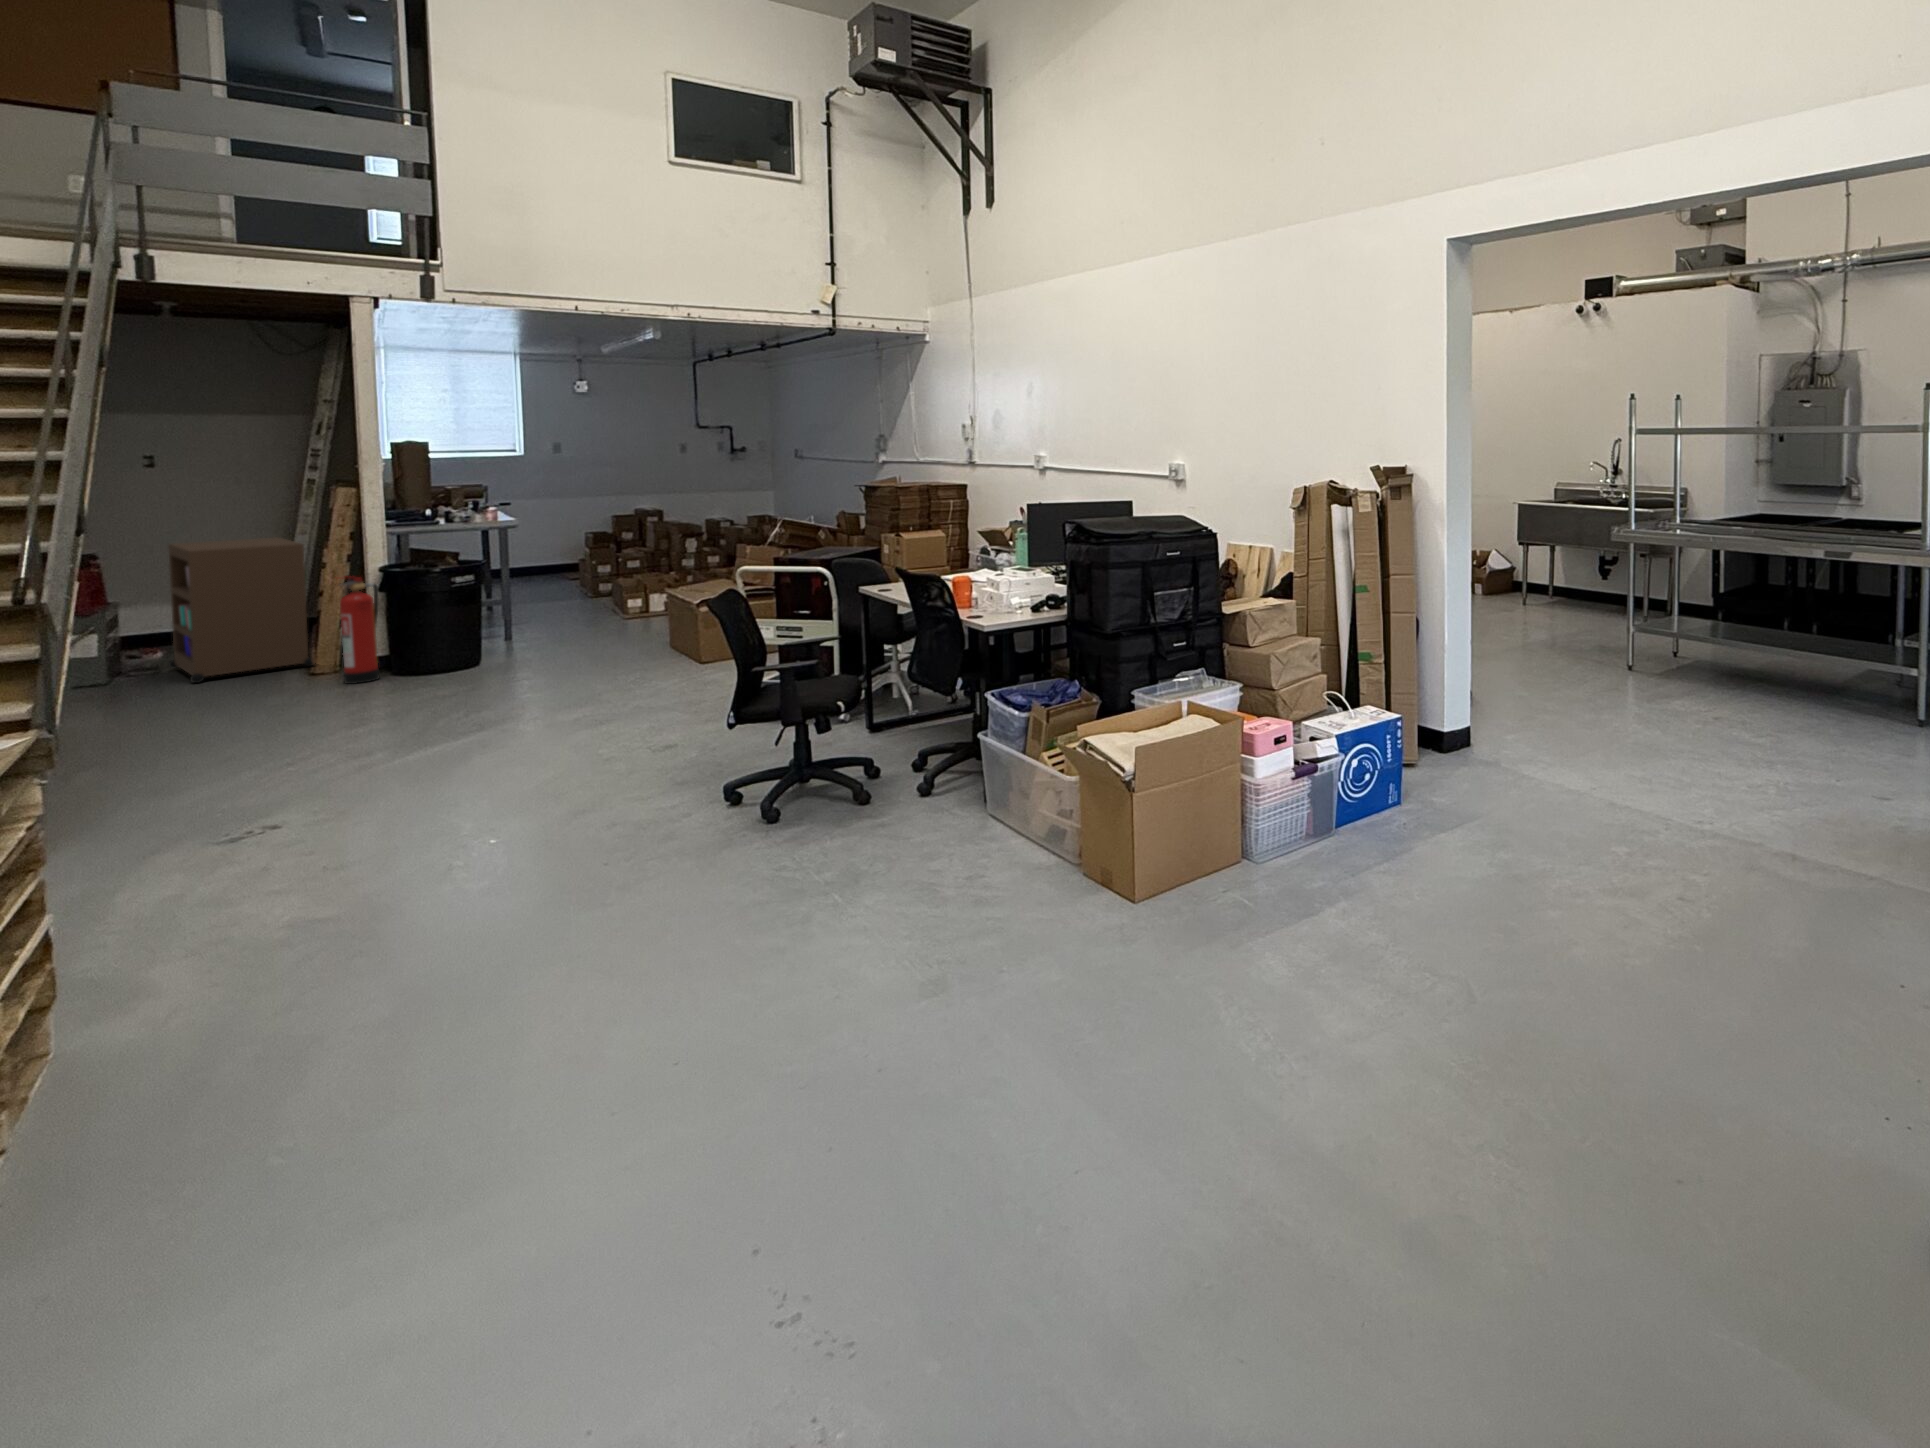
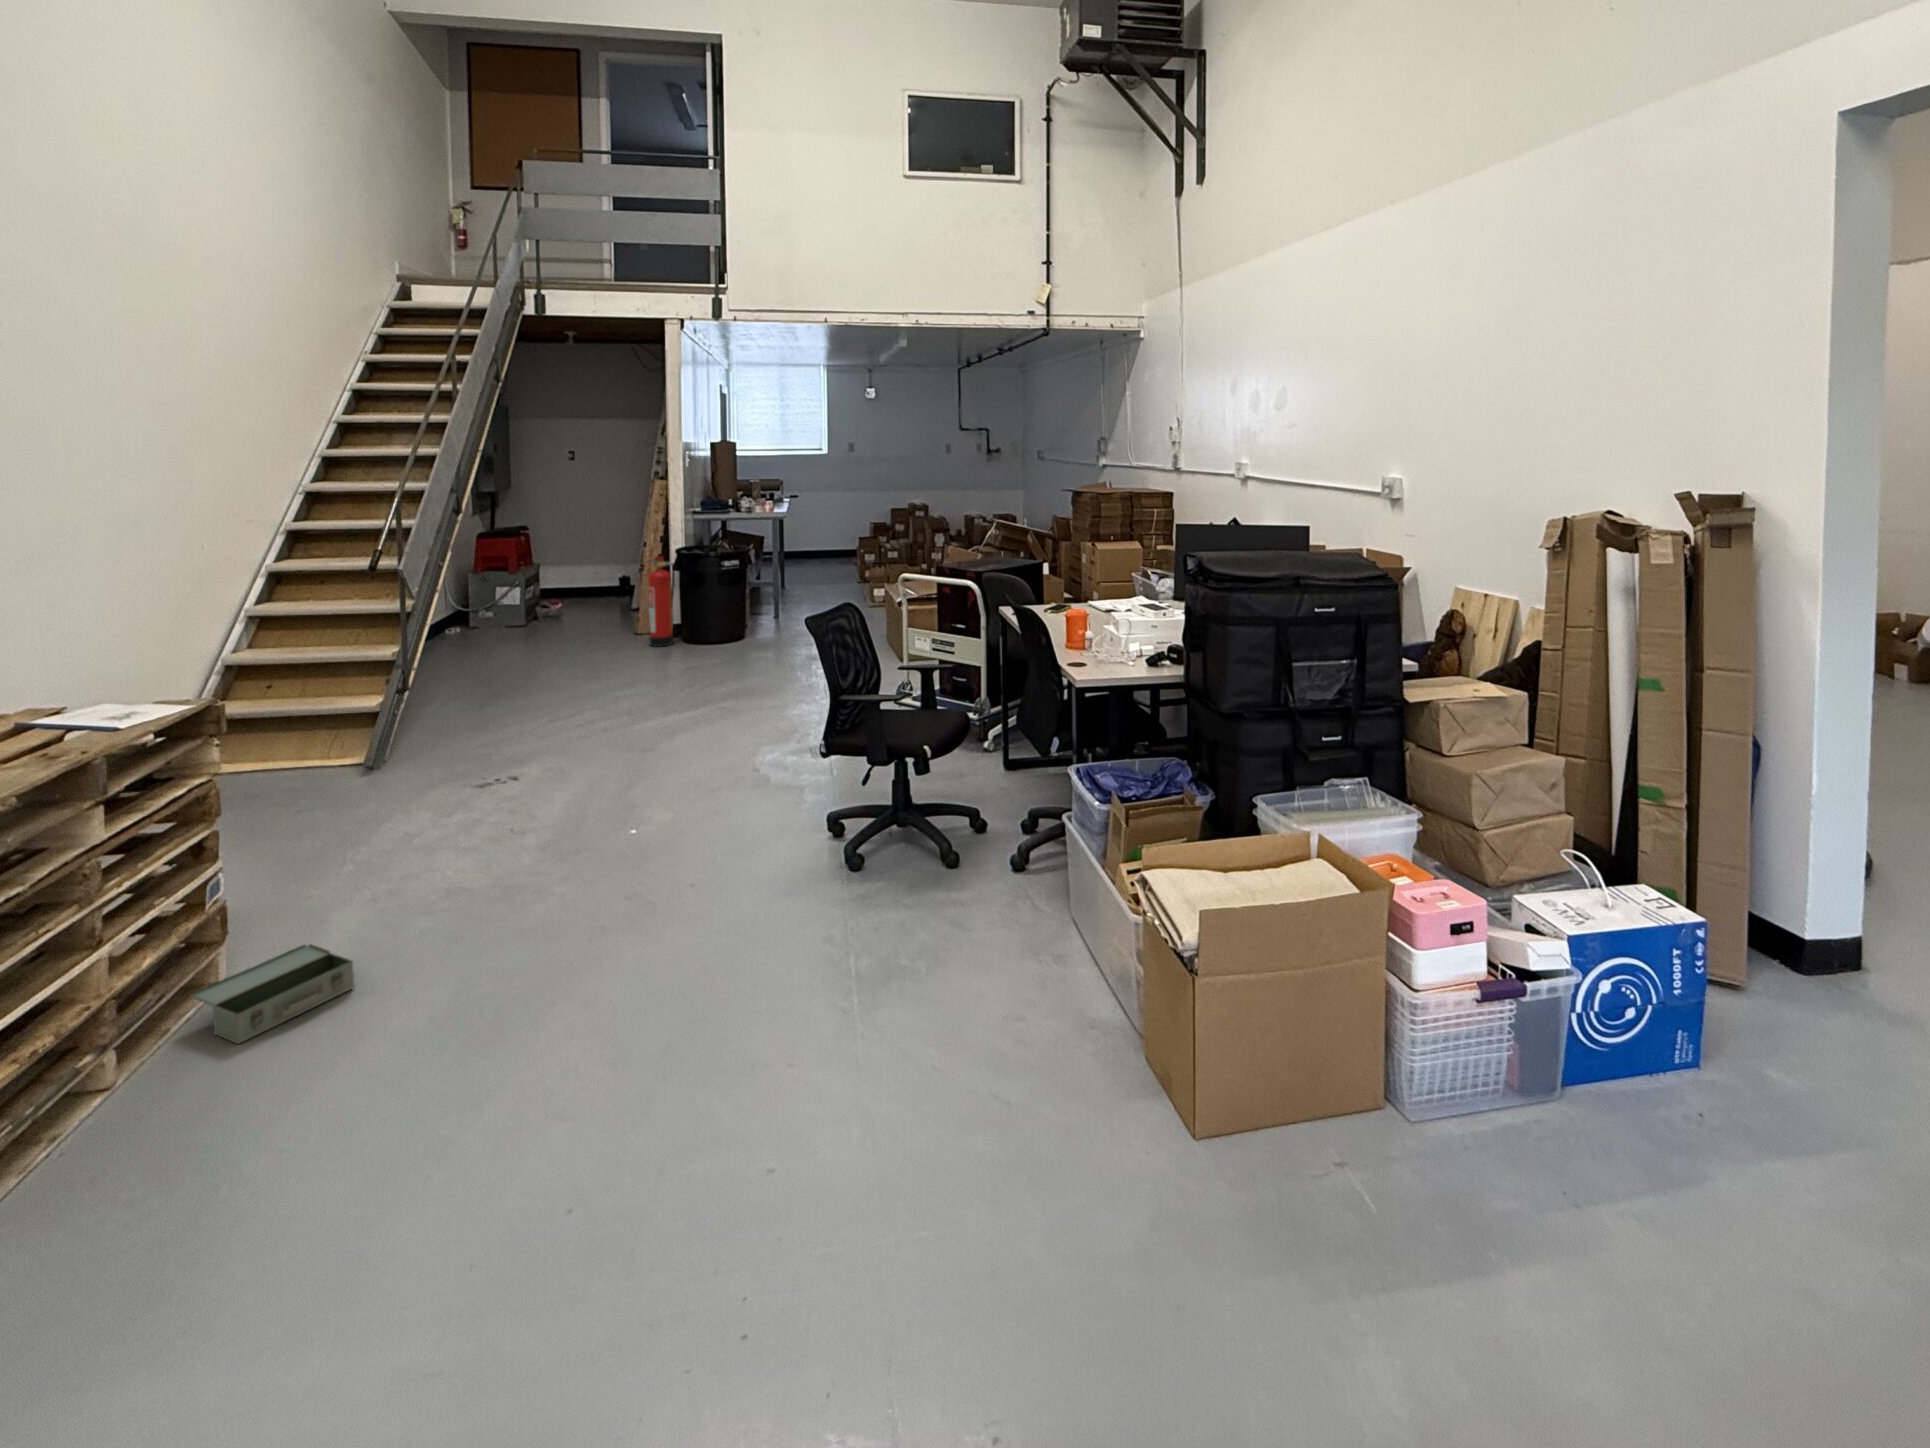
storage cabinet: present [168,537,313,683] -> none [565,519,645,633]
toolbox: none [63,981,270,1081] -> present [191,944,354,1044]

